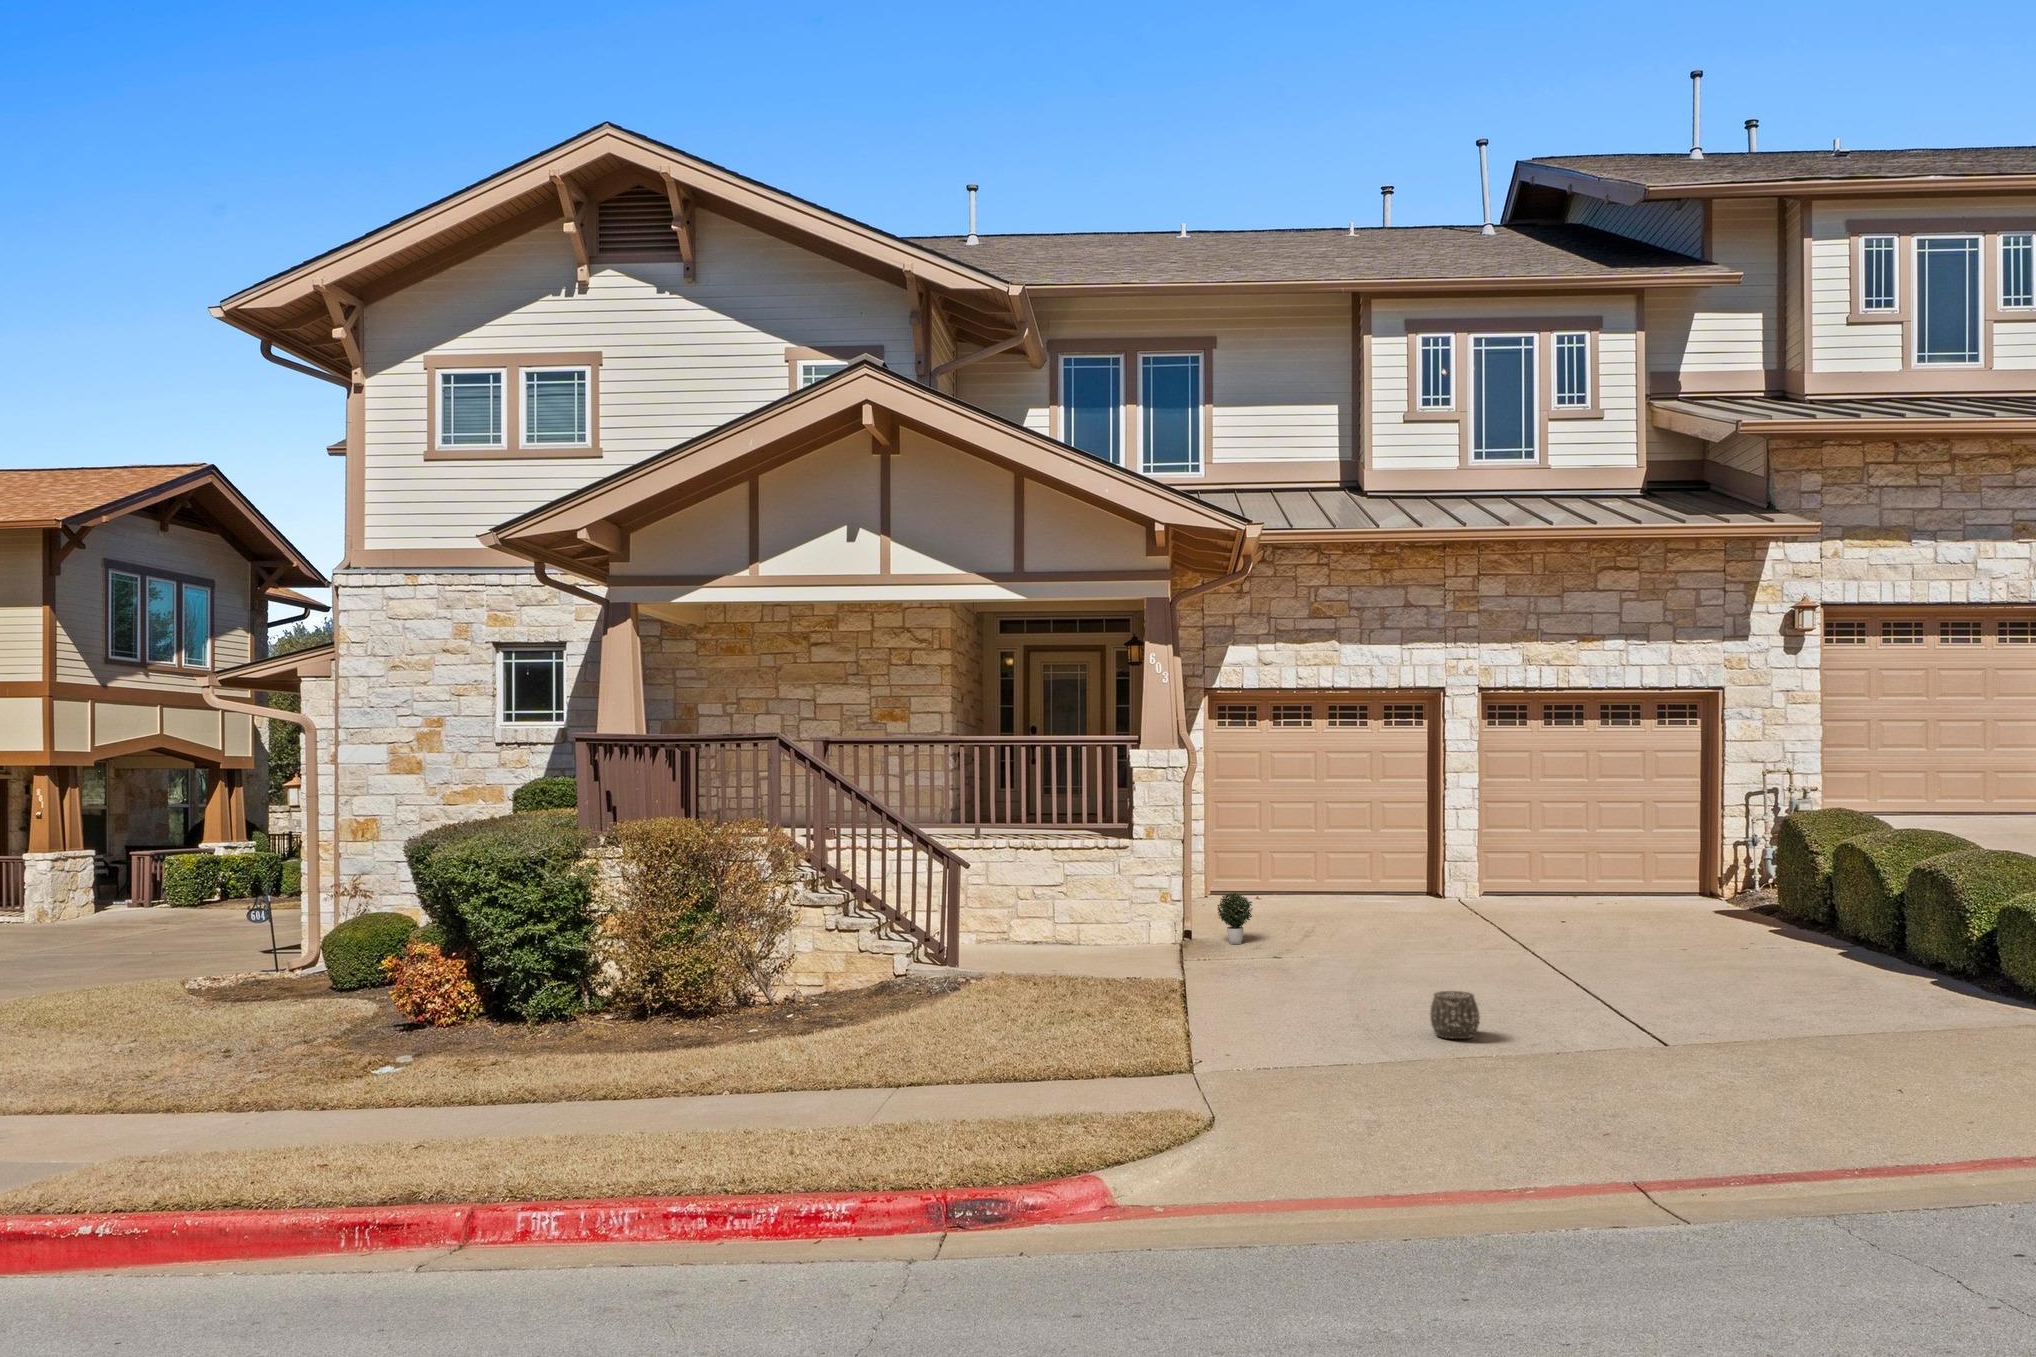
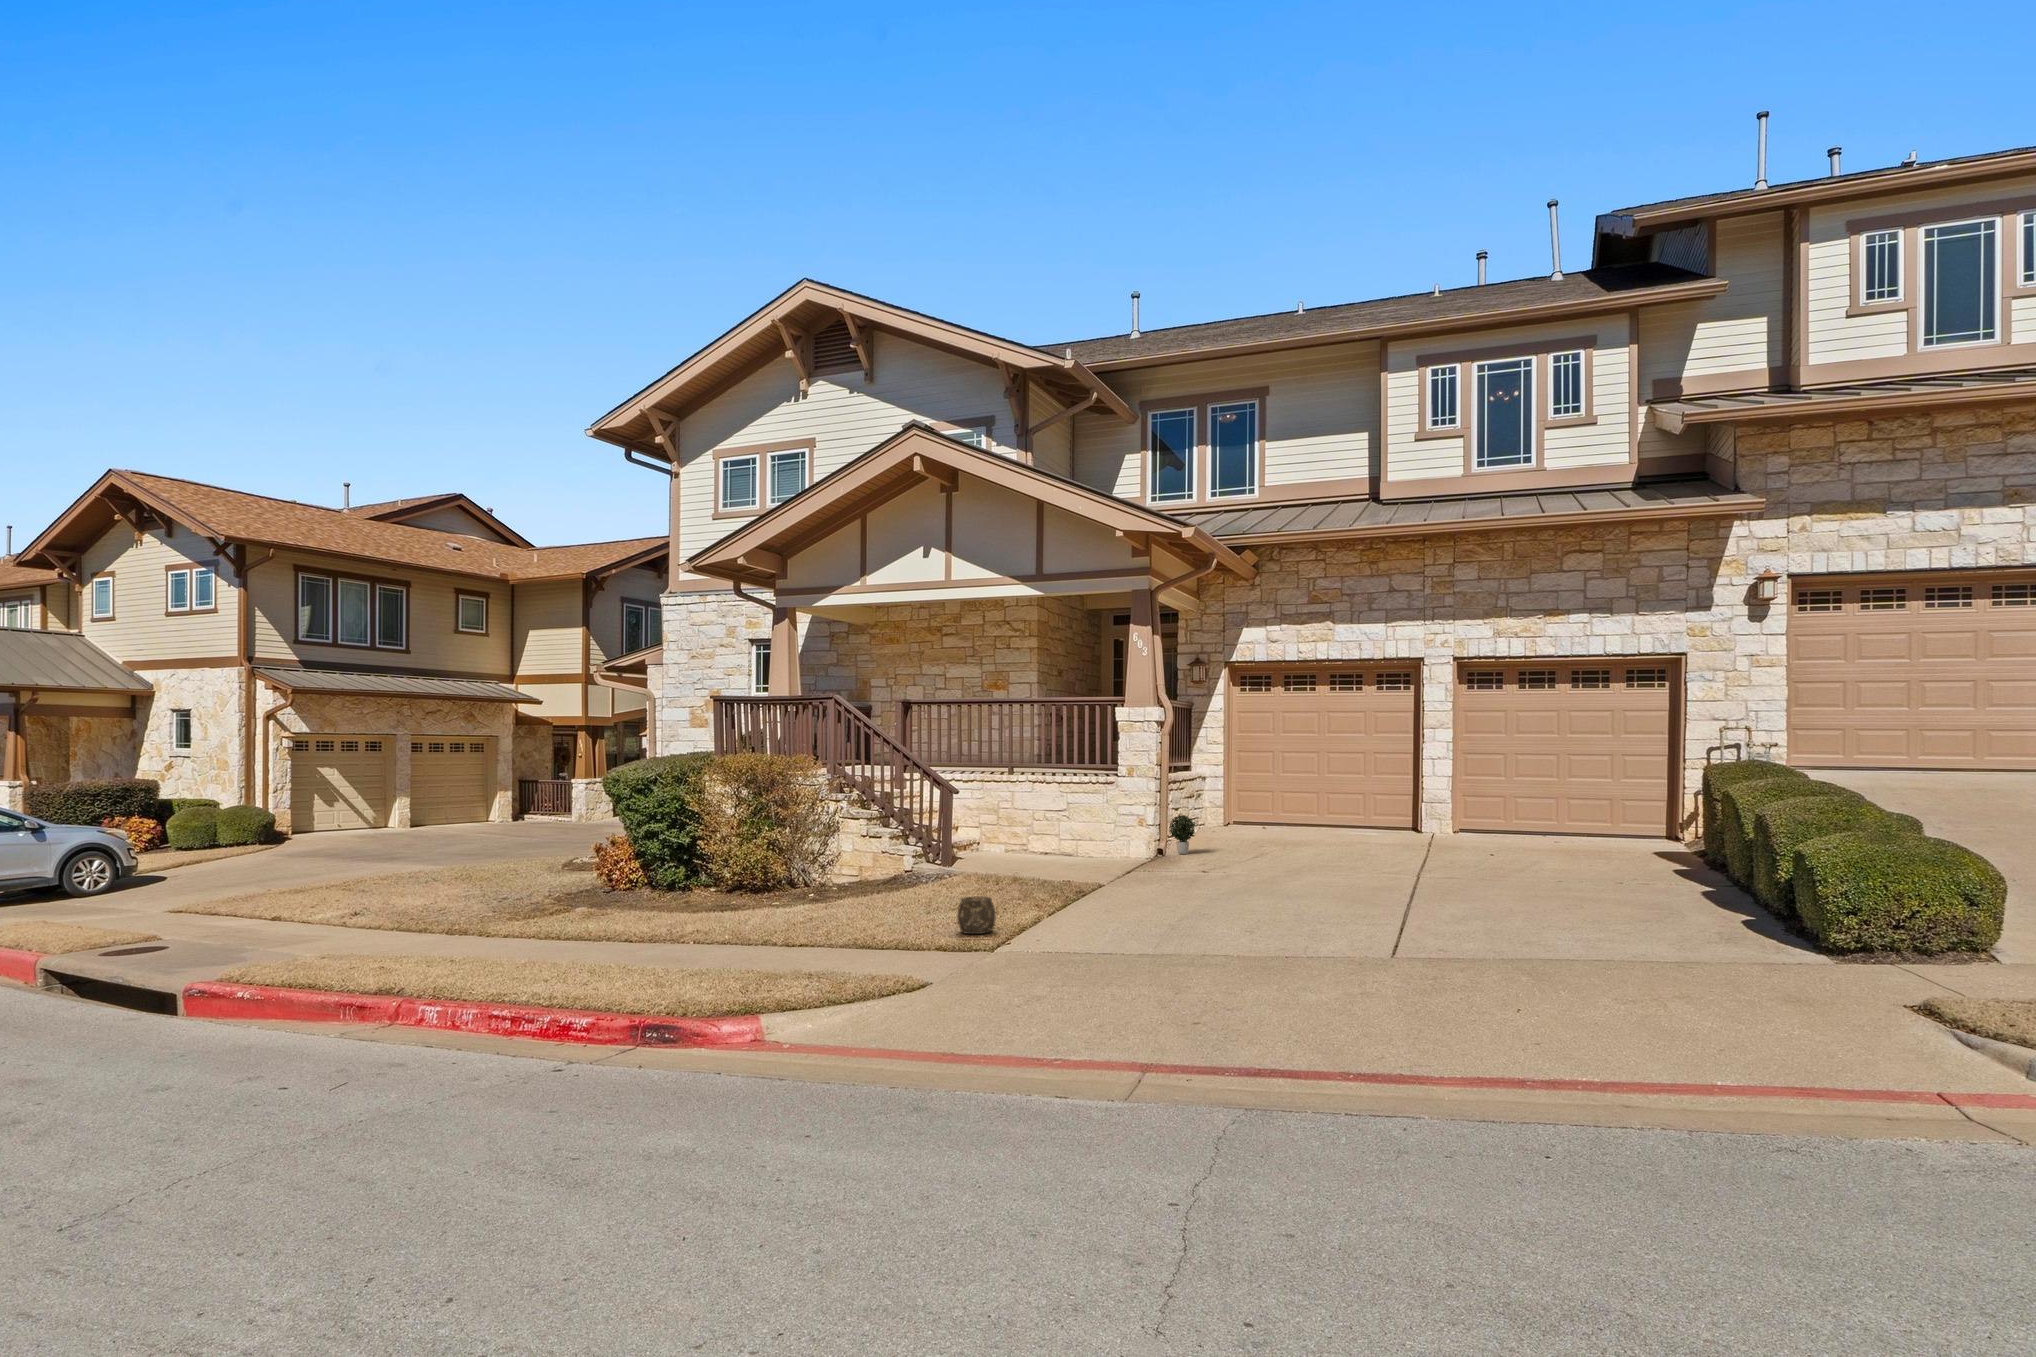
woven basket: present [1430,991,1479,1039] -> present [957,897,996,934]

